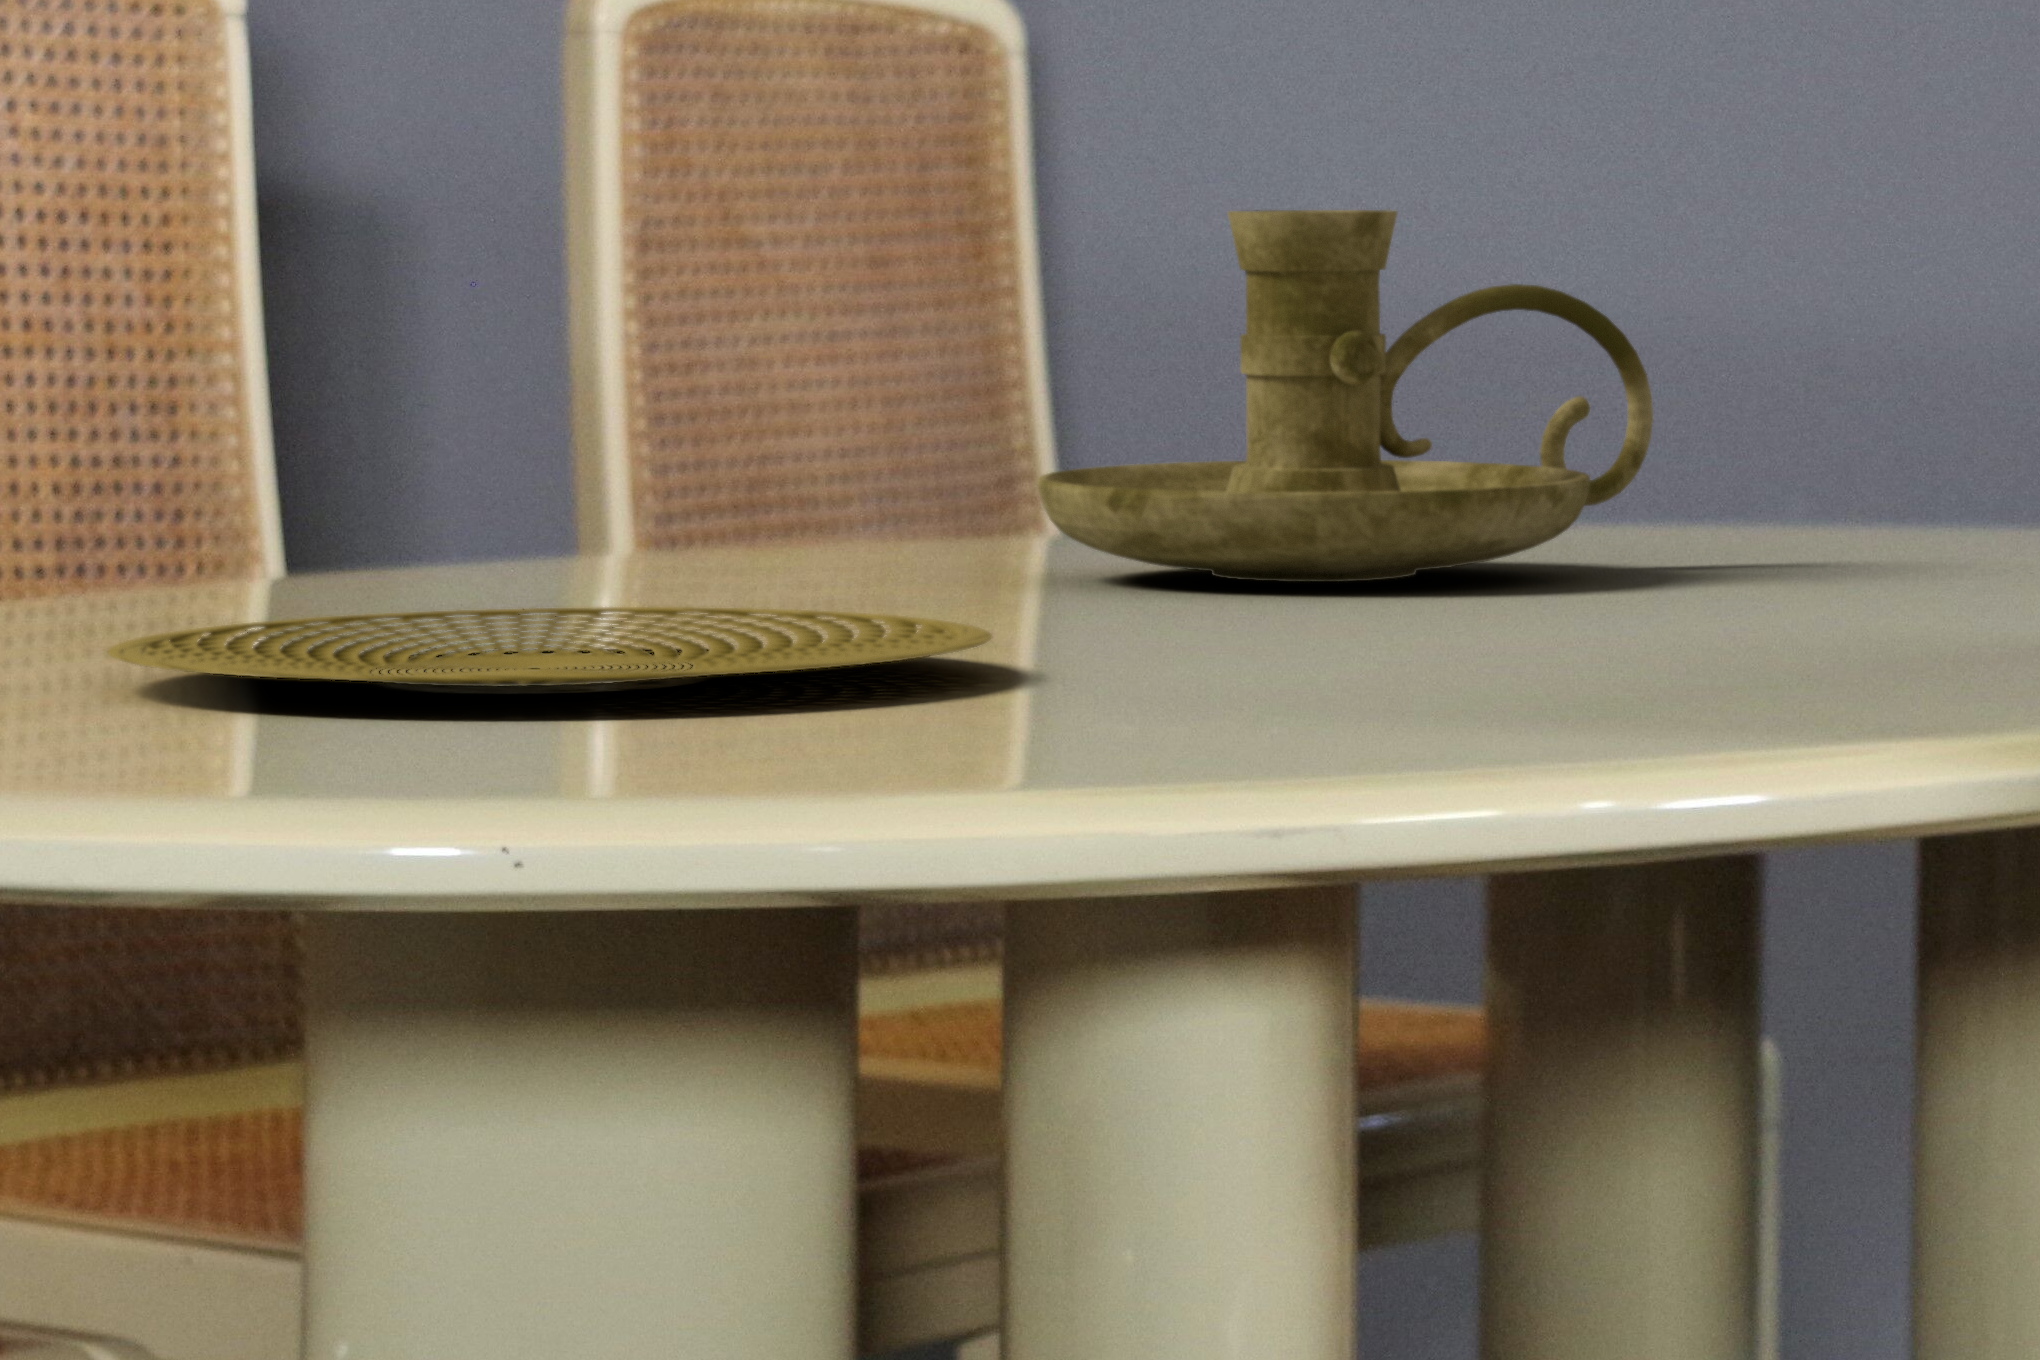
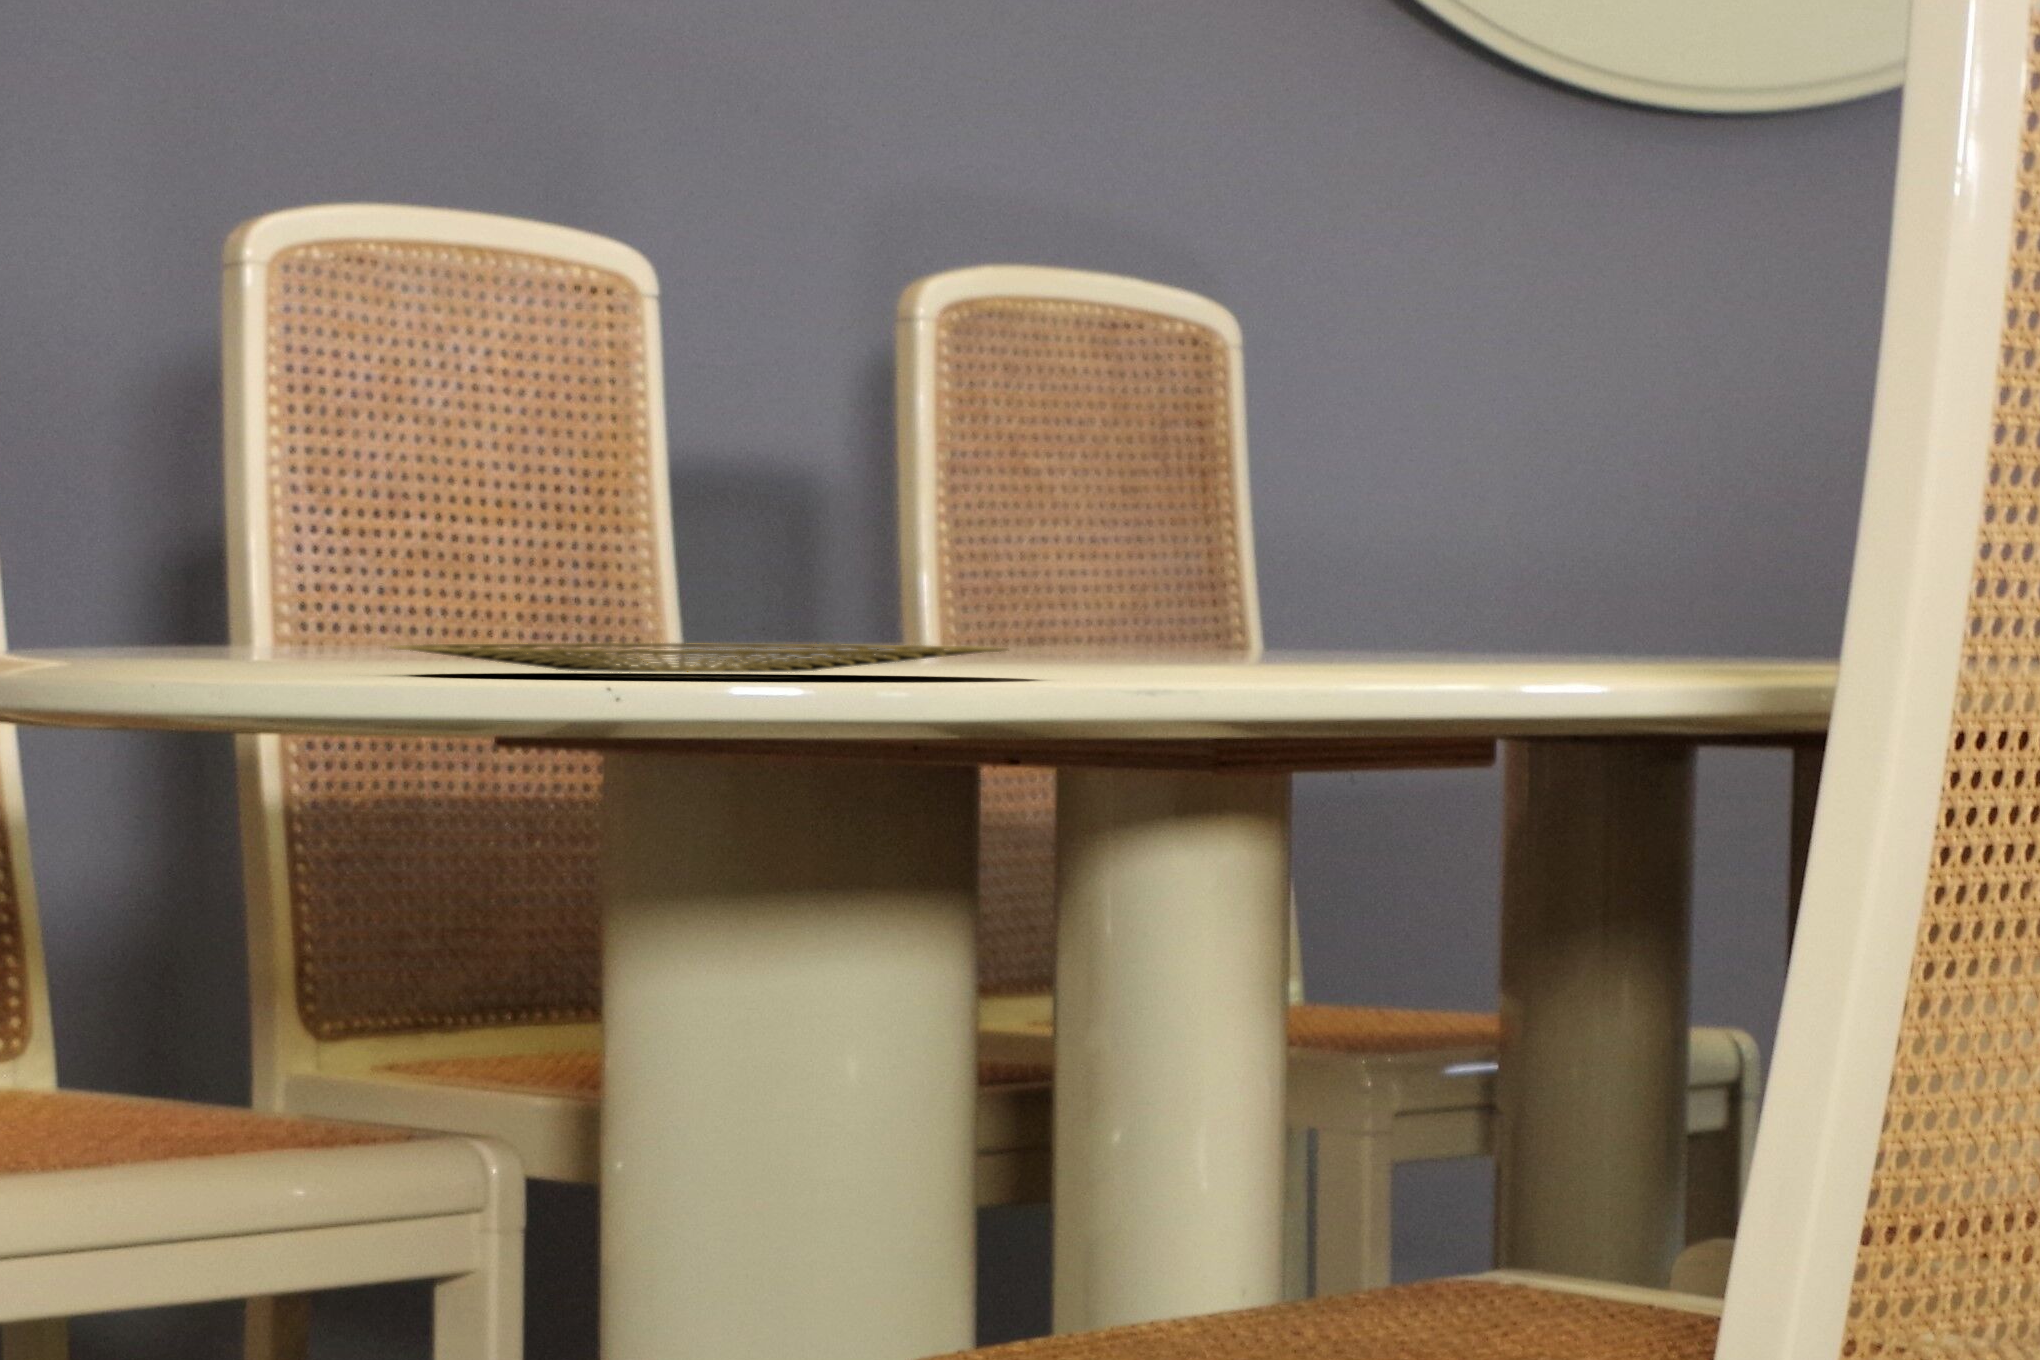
candle holder: present [1037,210,1653,582] -> none [1156,395,1636,670]

